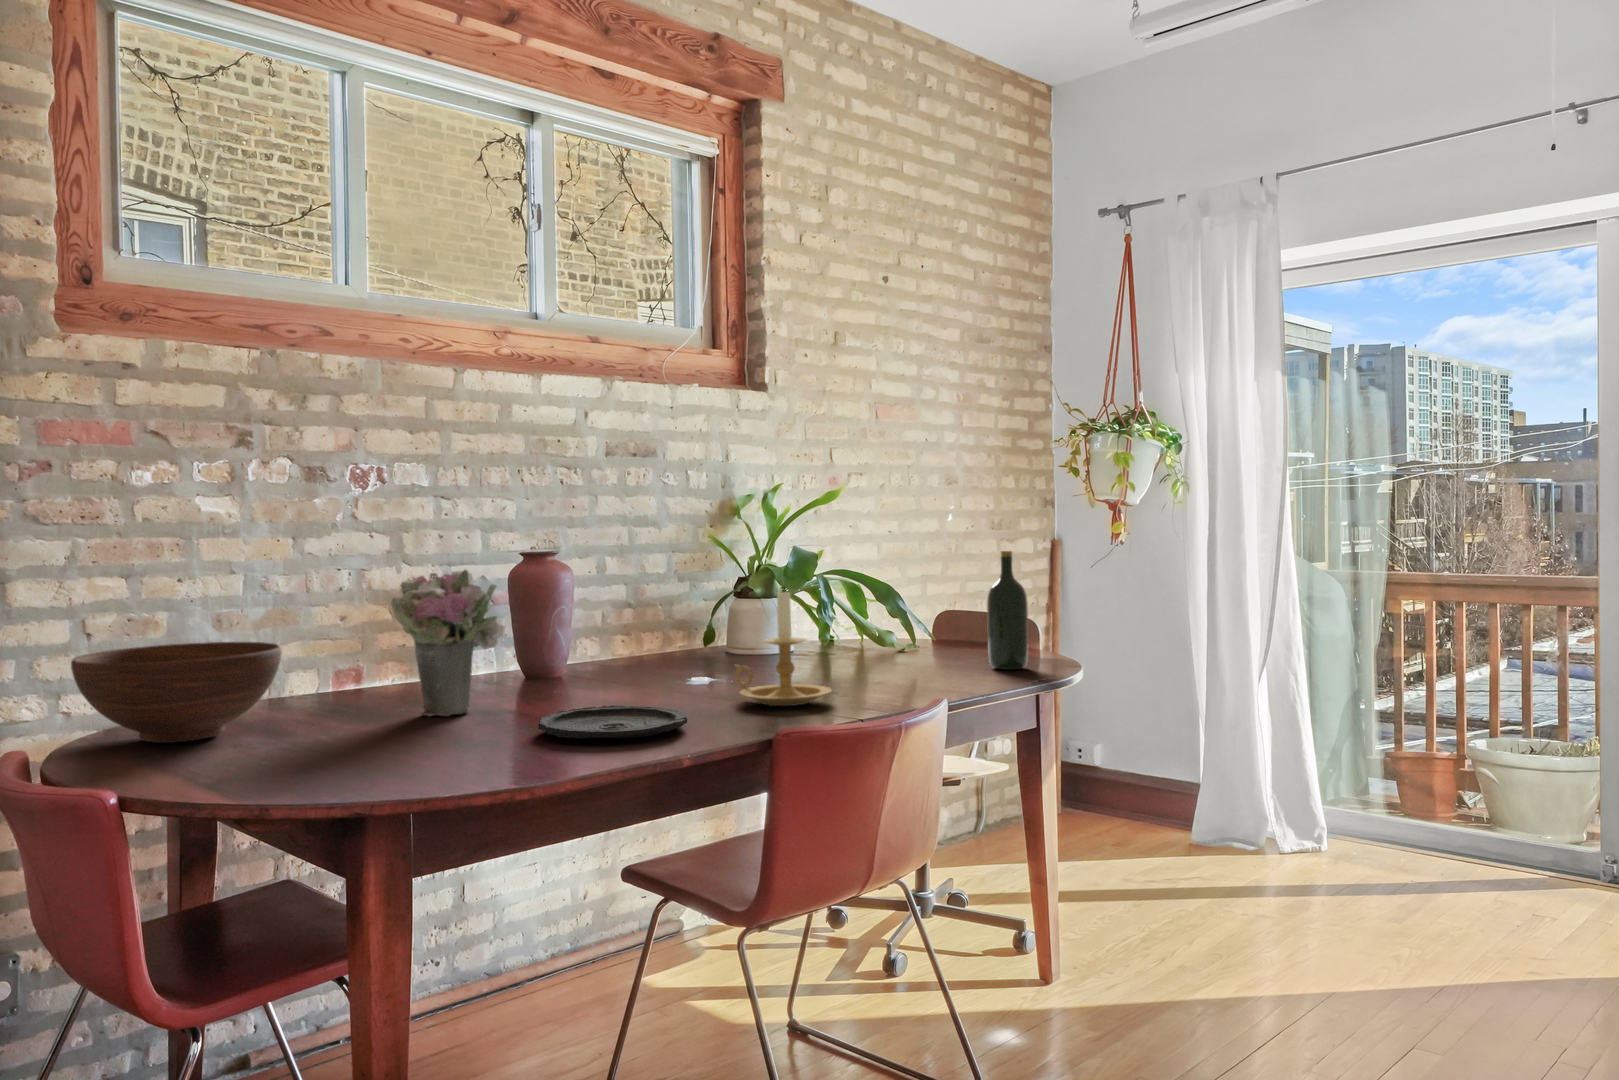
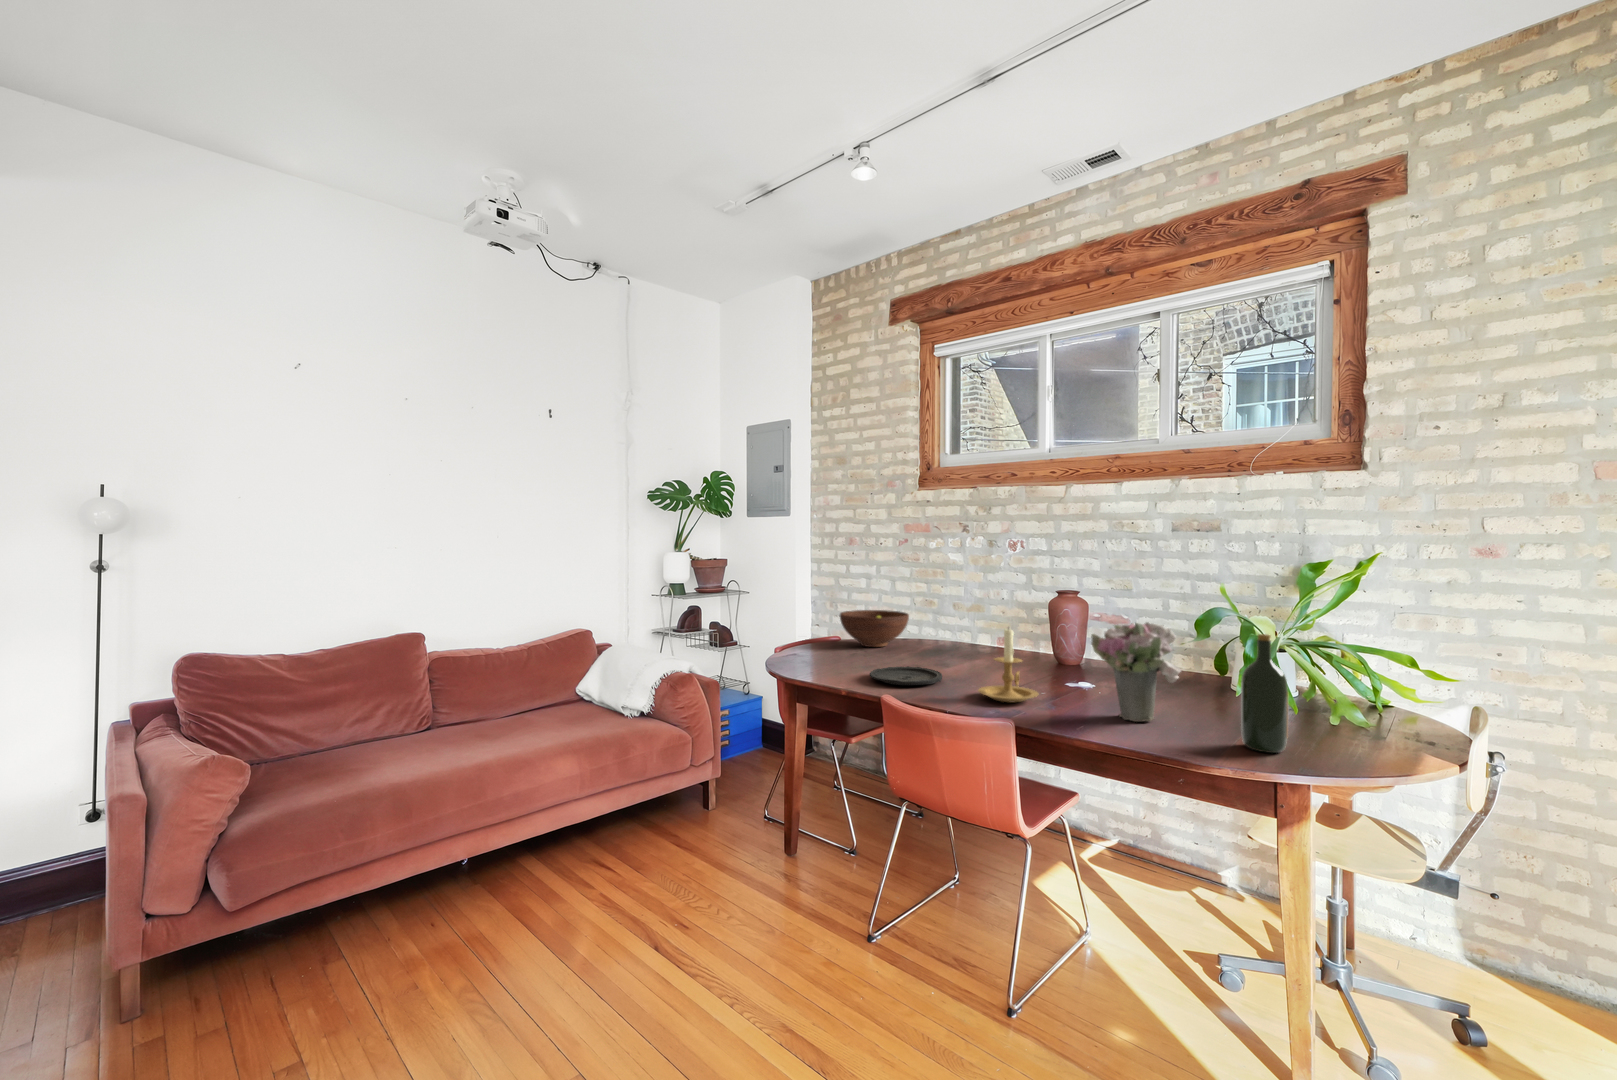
flower bouquet: present [391,570,505,716] -> present [1091,622,1181,721]

